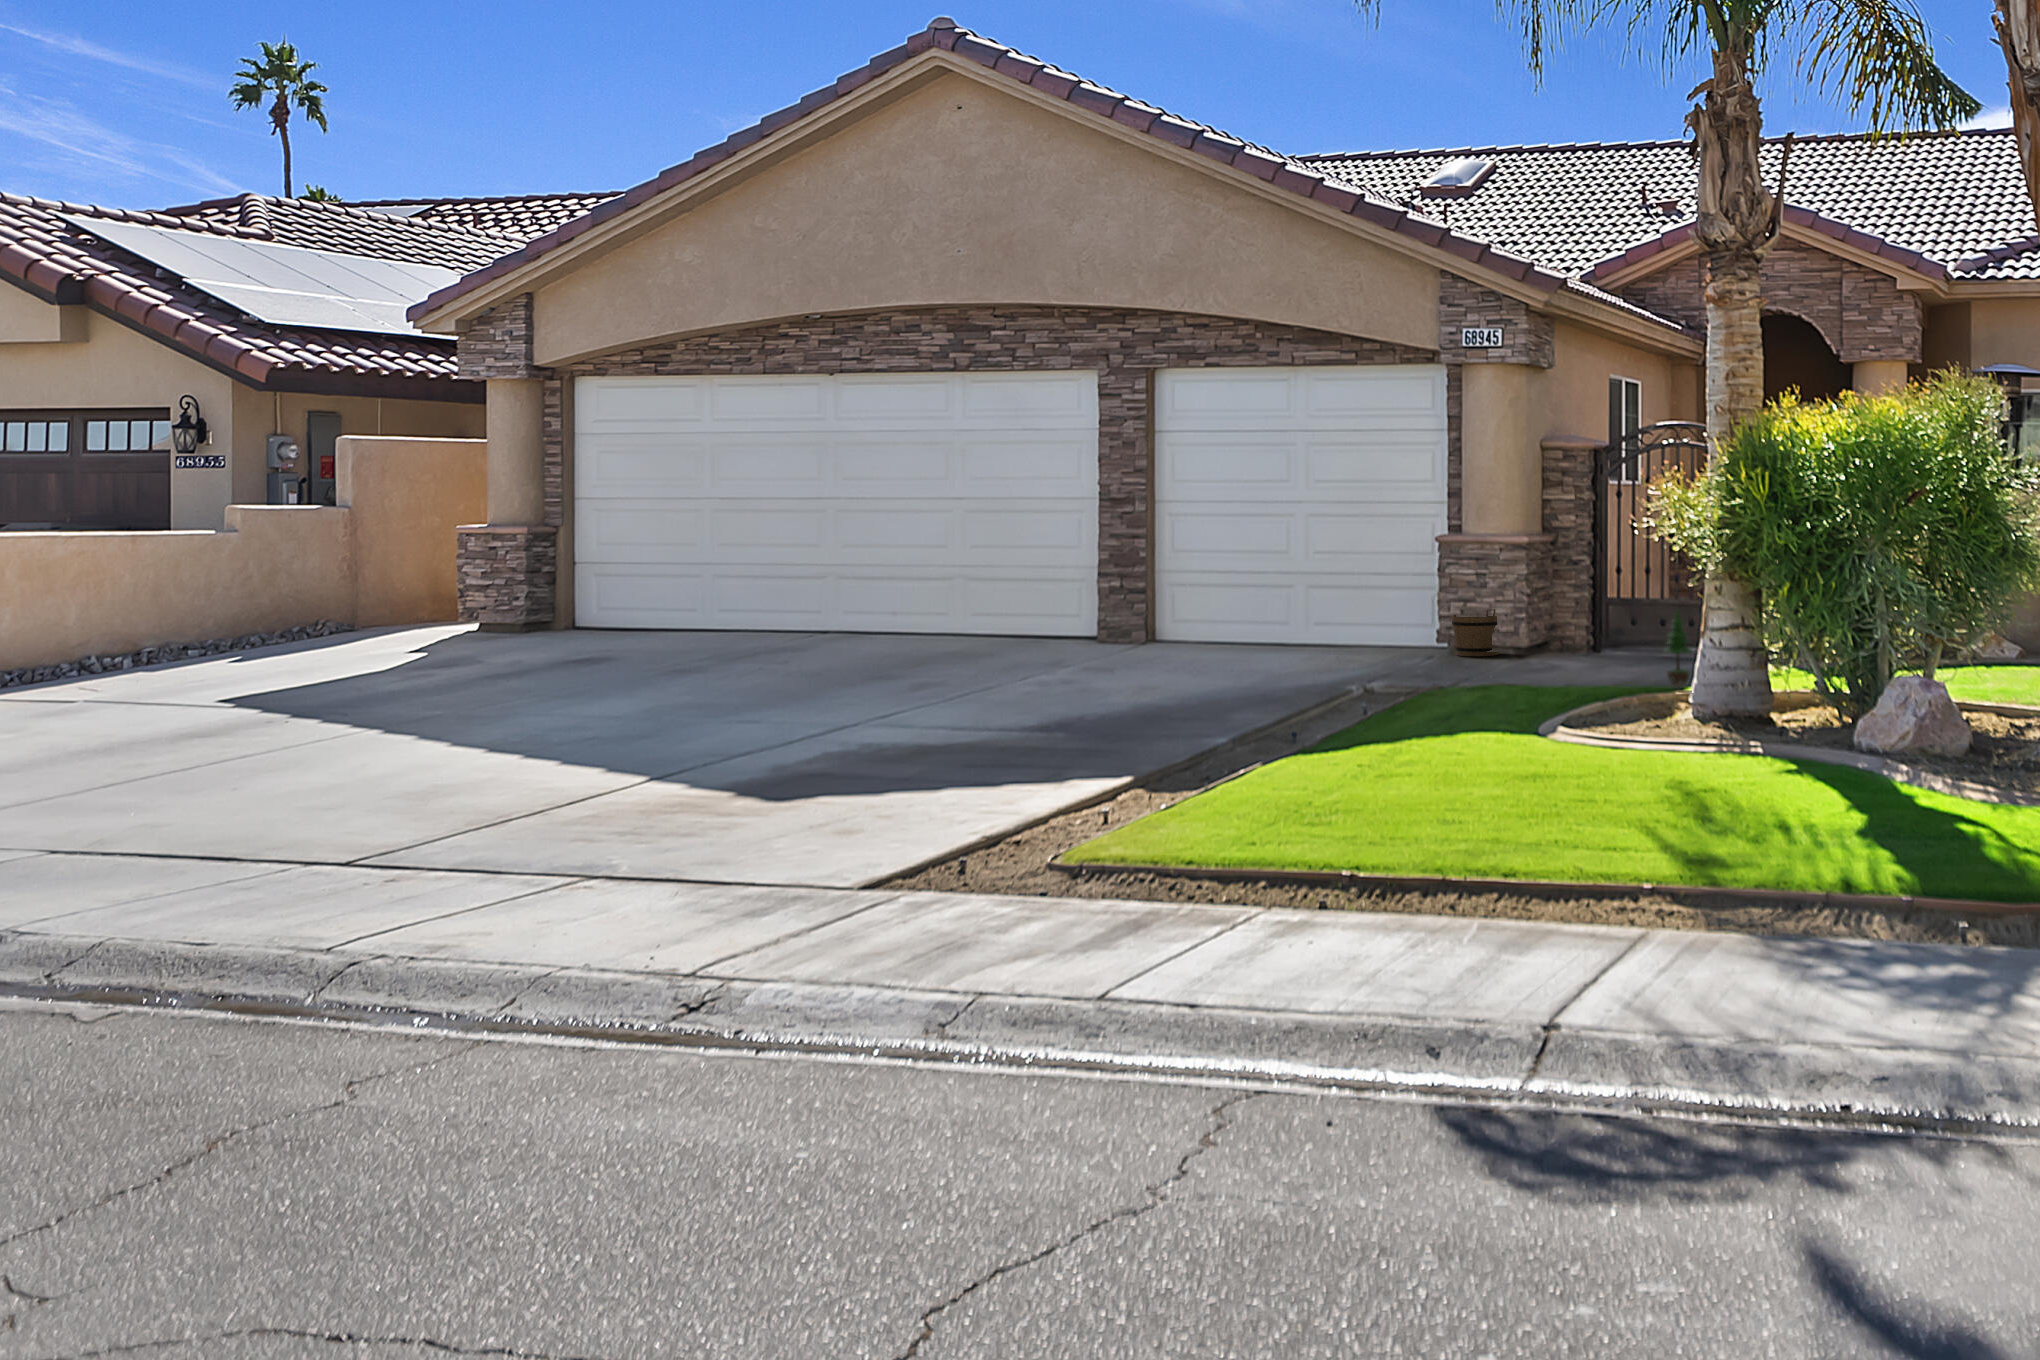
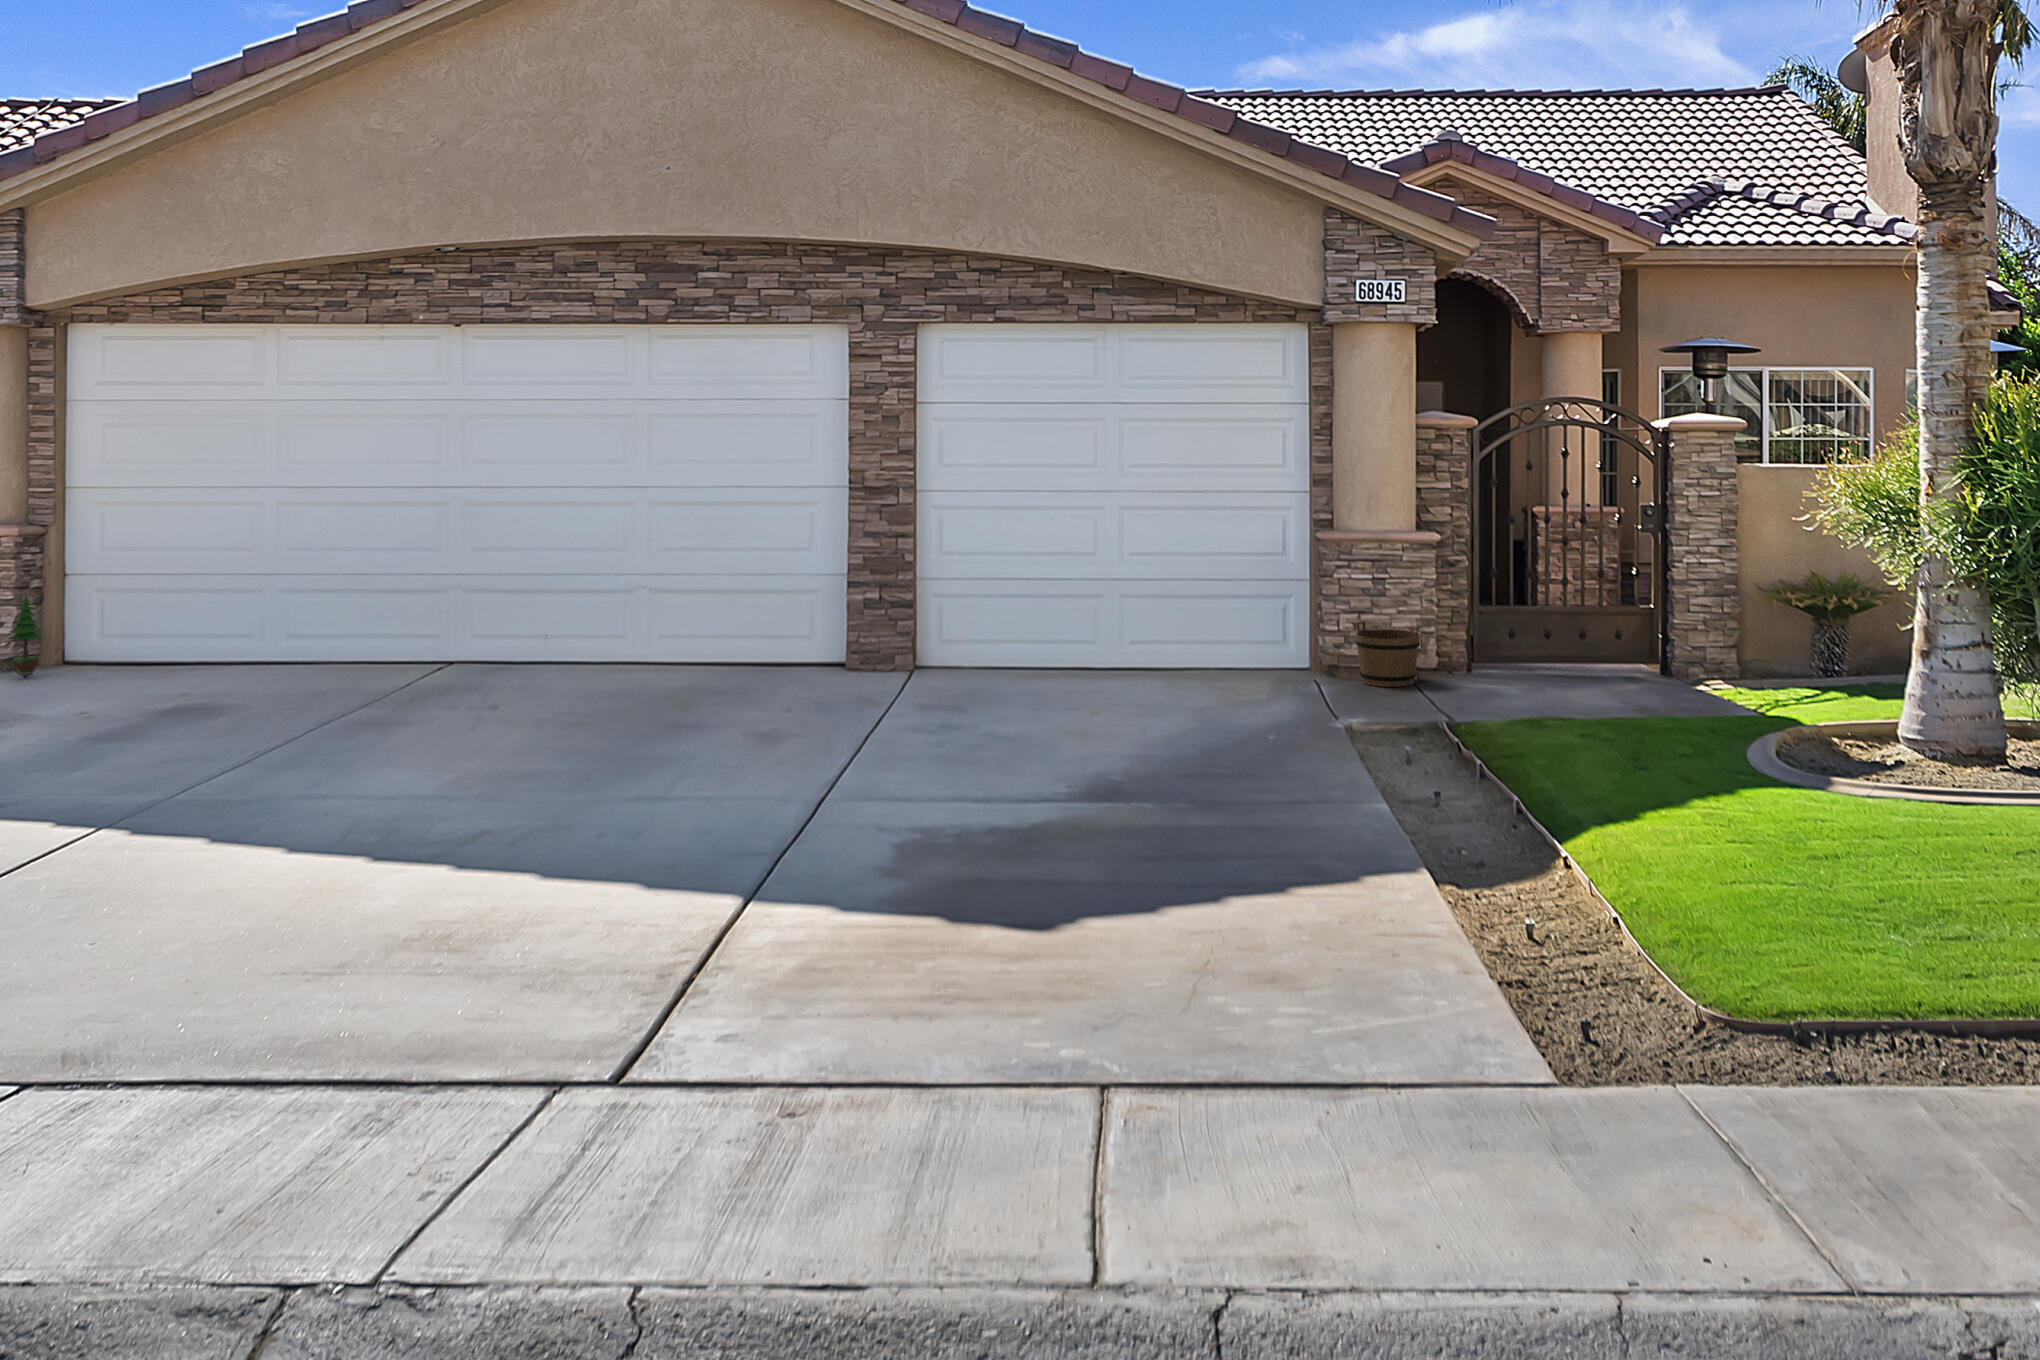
potted tree: present [1665,609,1691,689] -> present [8,596,42,678]

